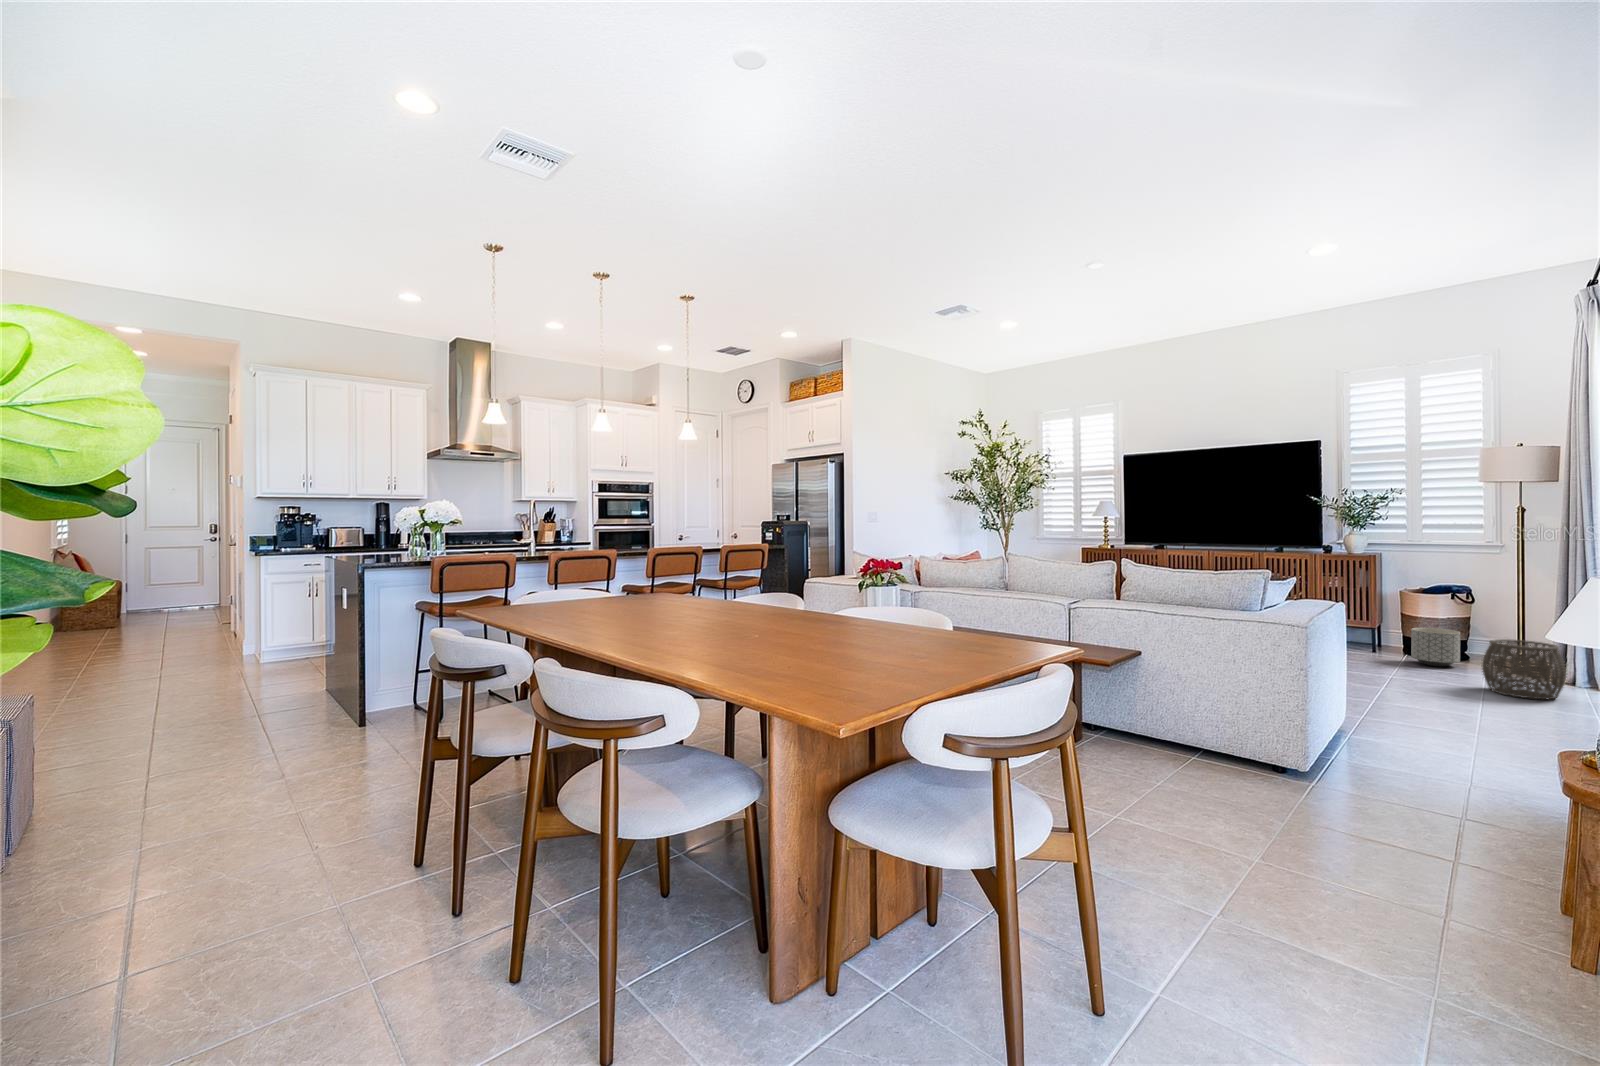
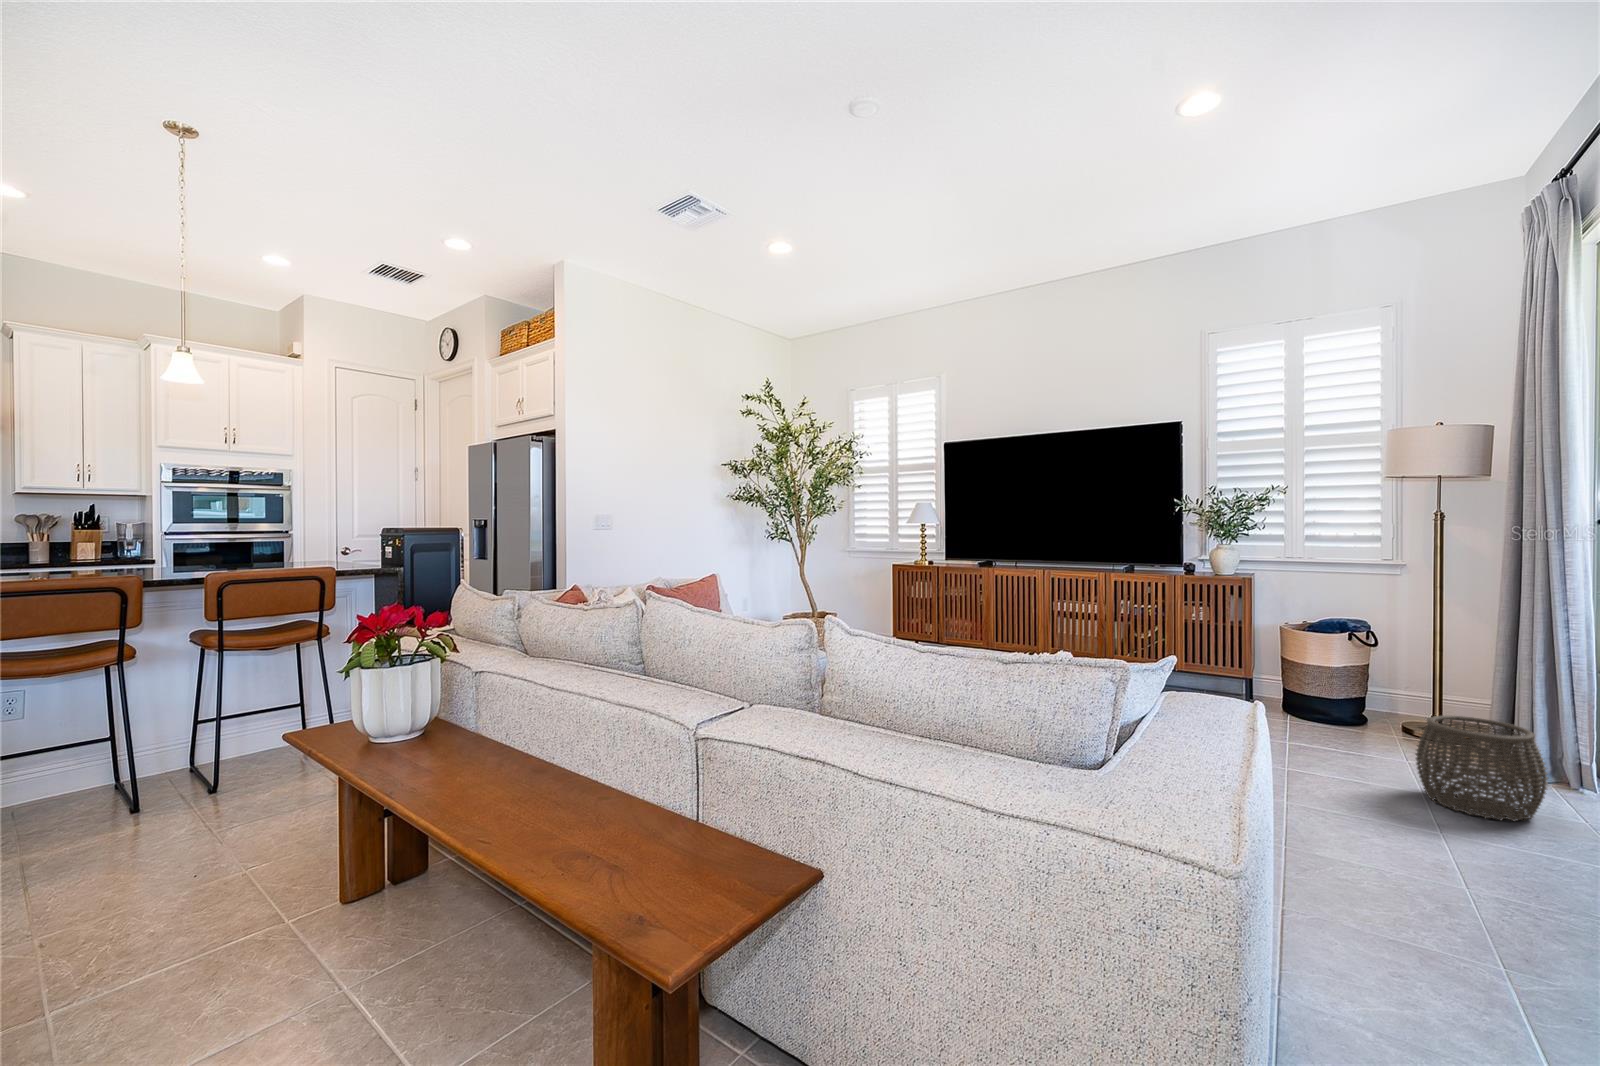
planter: present [1411,628,1460,666] -> none [1302,682,1367,741]

